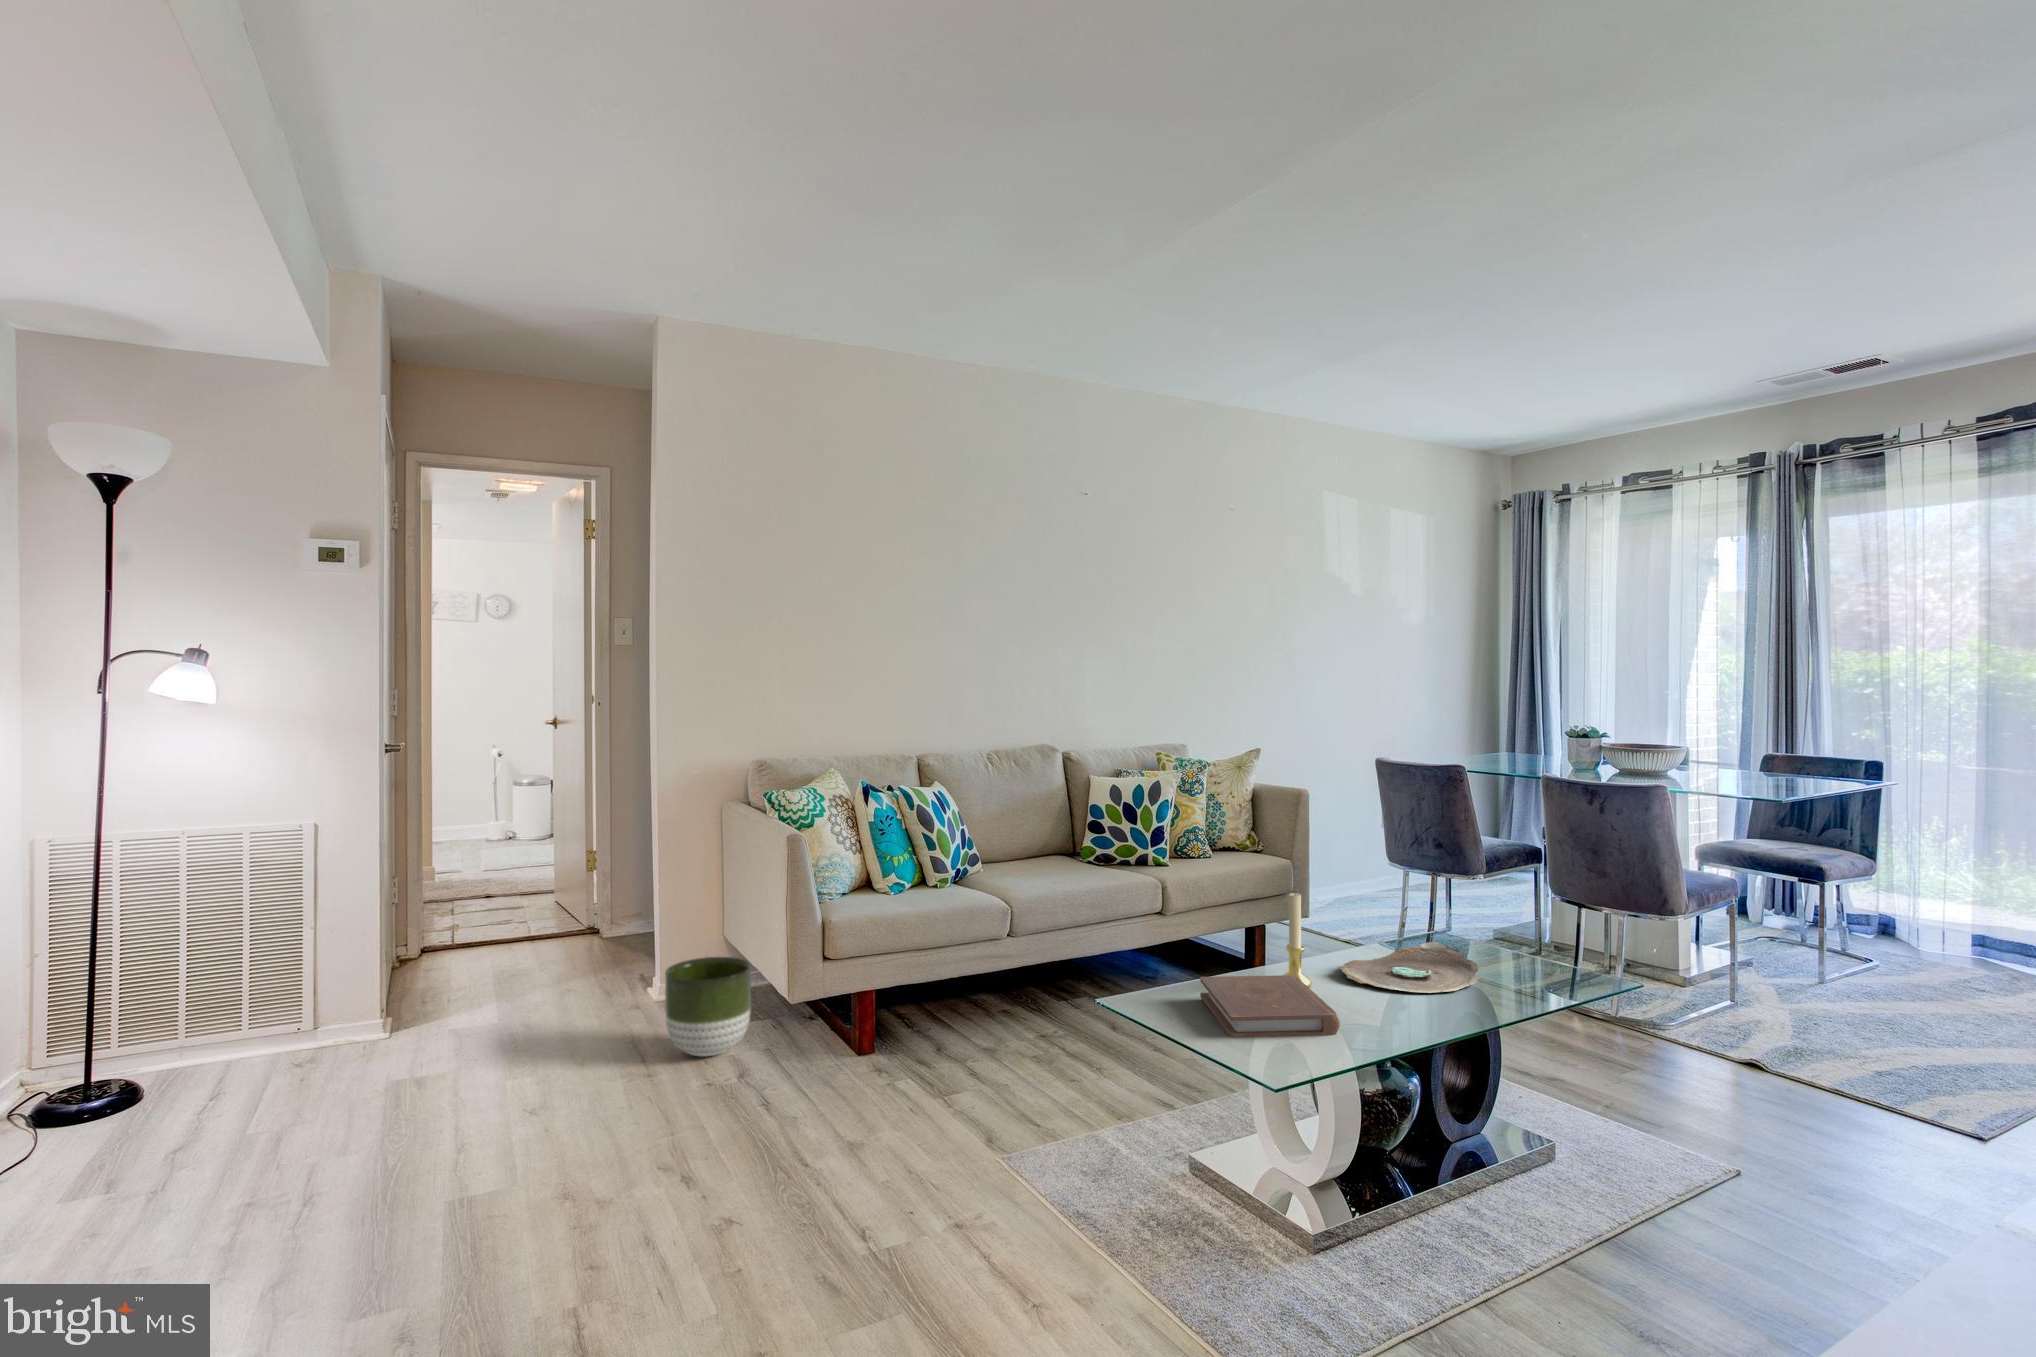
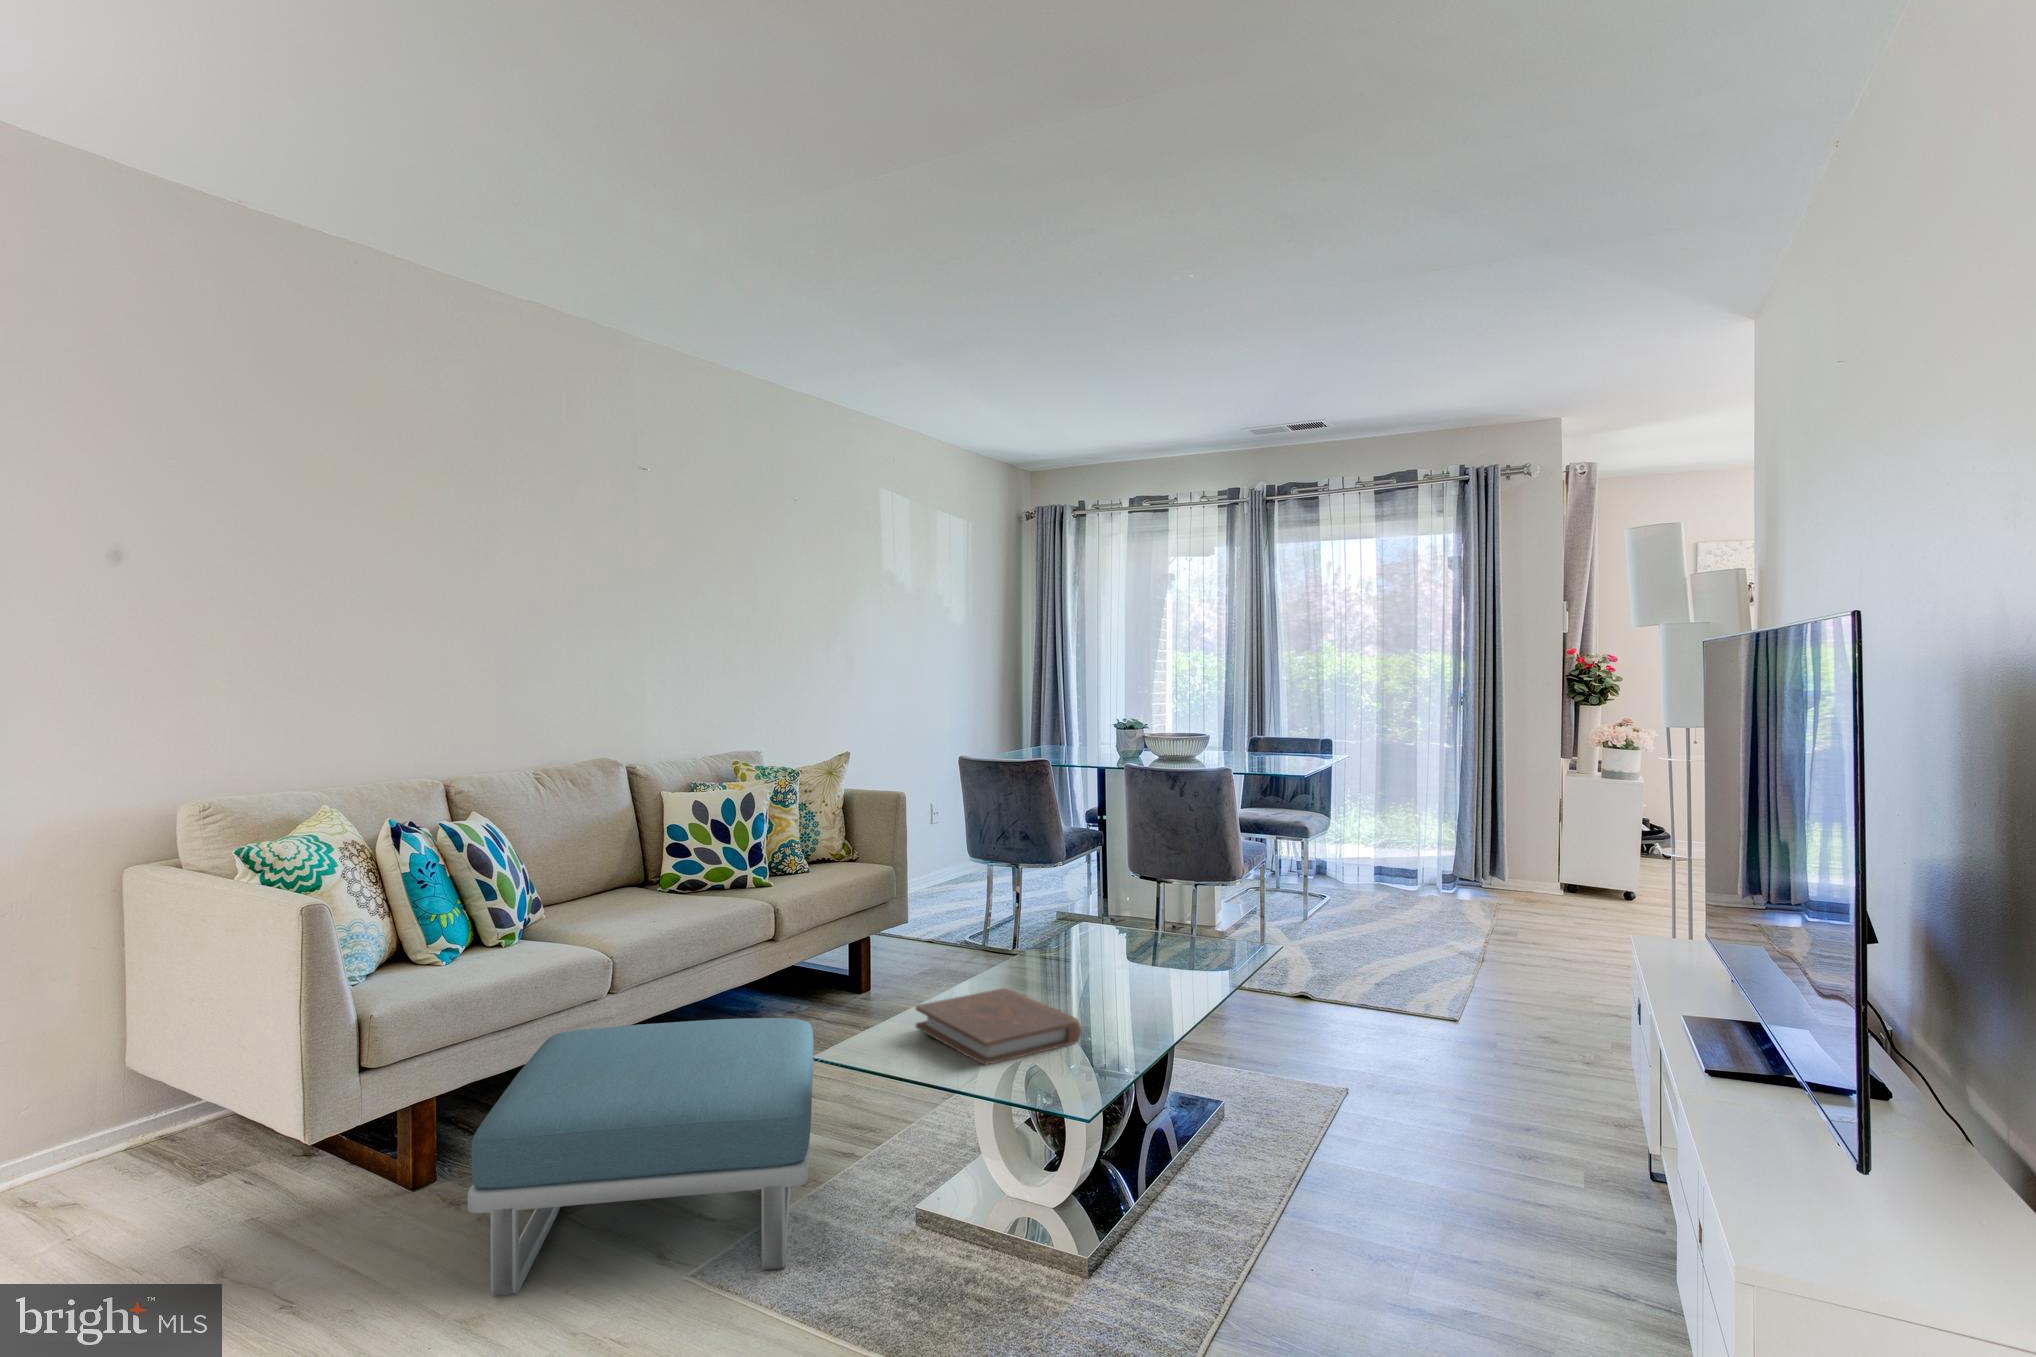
candle holder: present [1284,893,1312,988] -> none [976,898,1010,1003]
decorative bowl: present [1340,942,1479,993] -> none [1024,935,1151,987]
planter: present [665,957,751,1056] -> none [67,1091,227,1254]
footstool: none [854,957,1146,1173] -> present [468,1018,813,1296]

